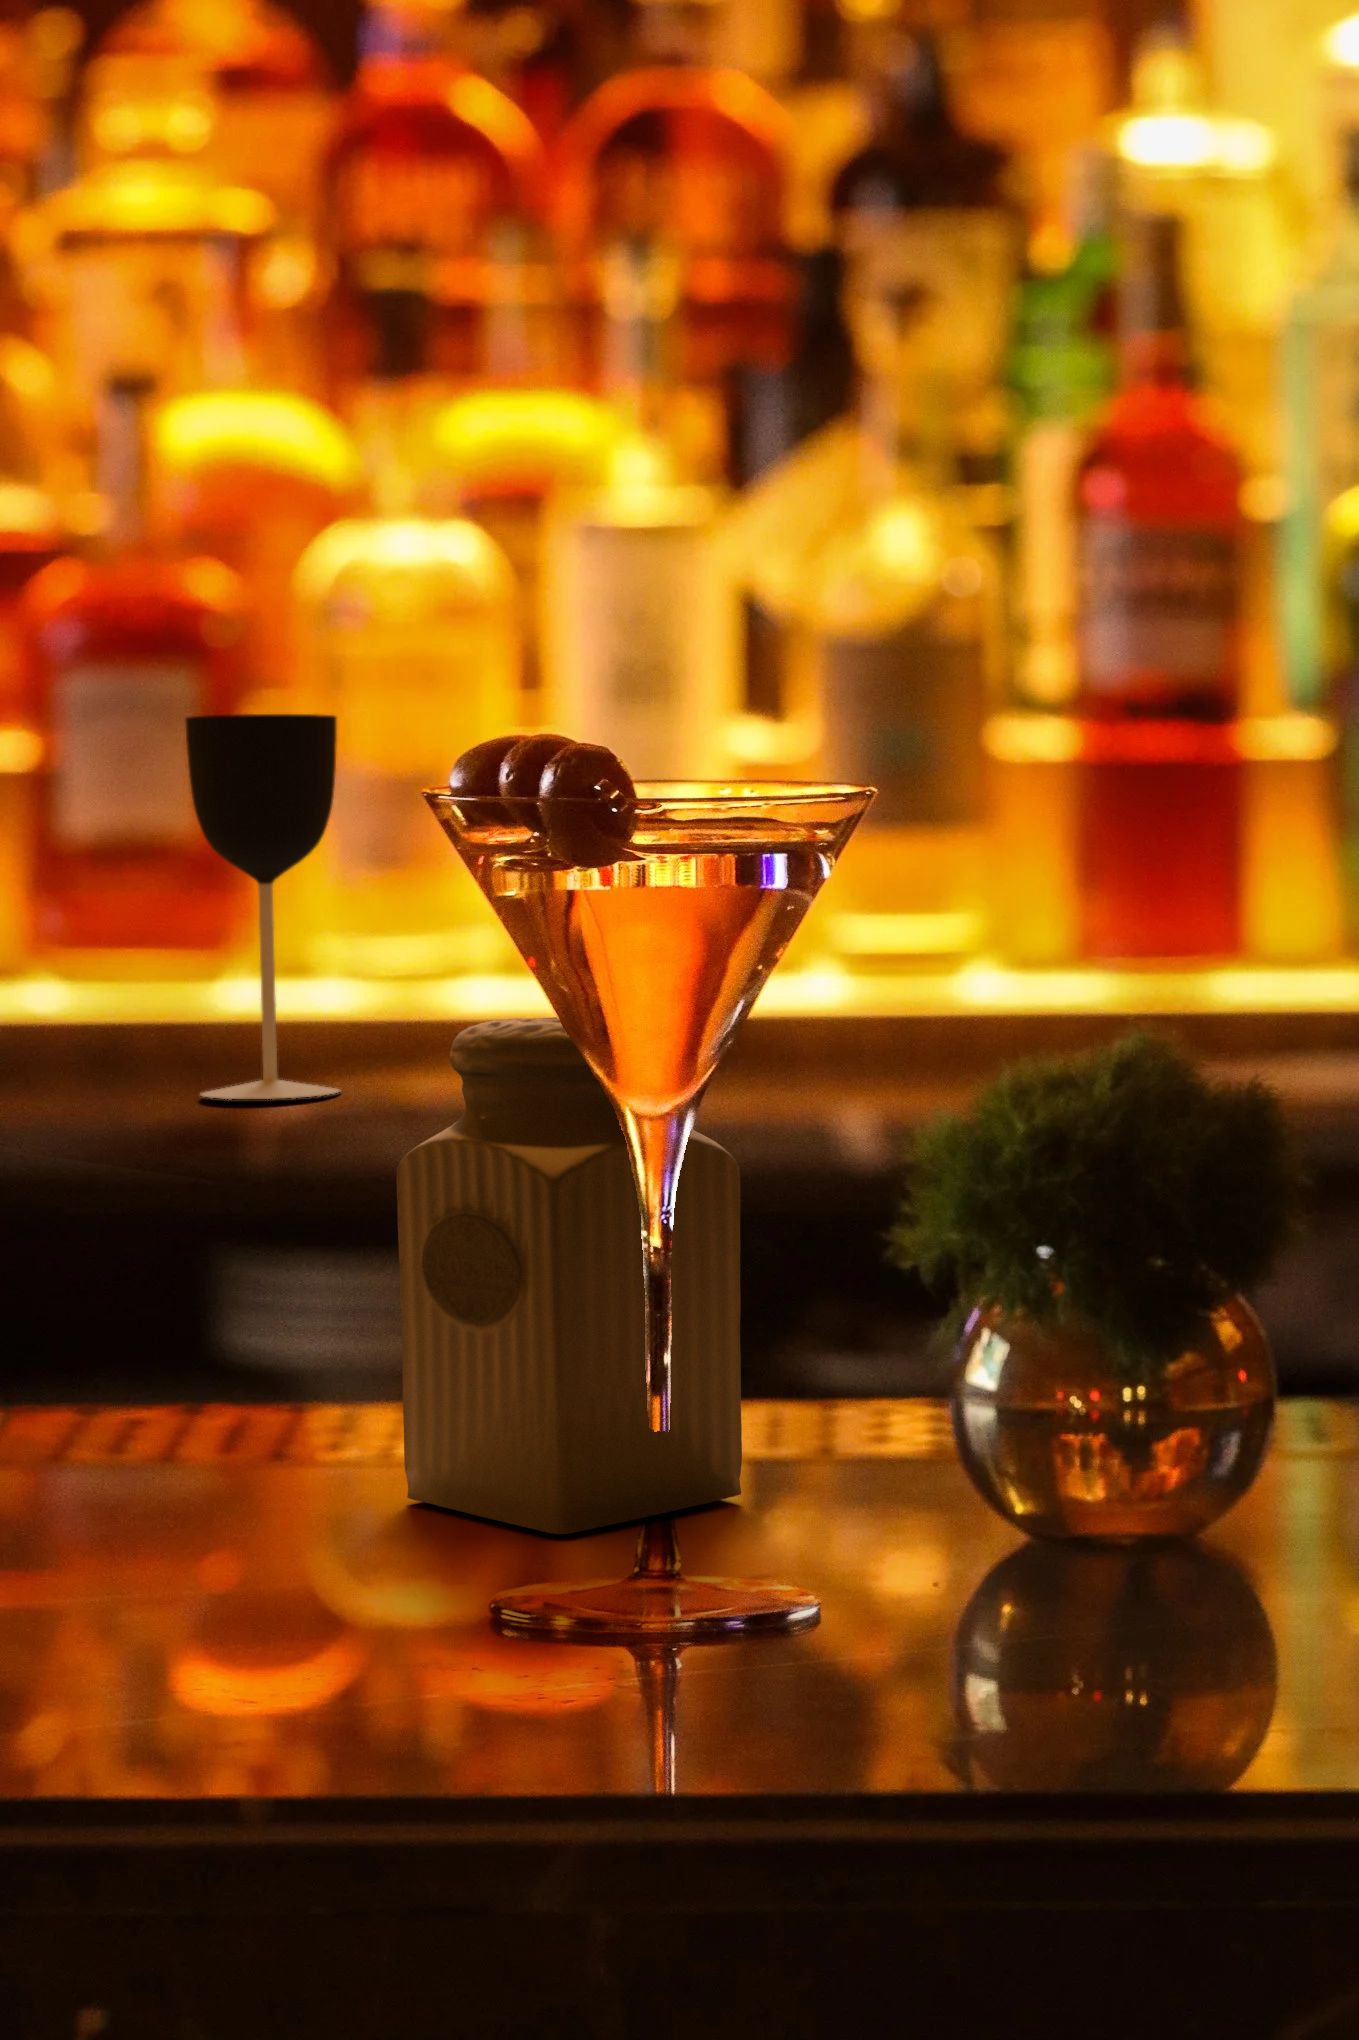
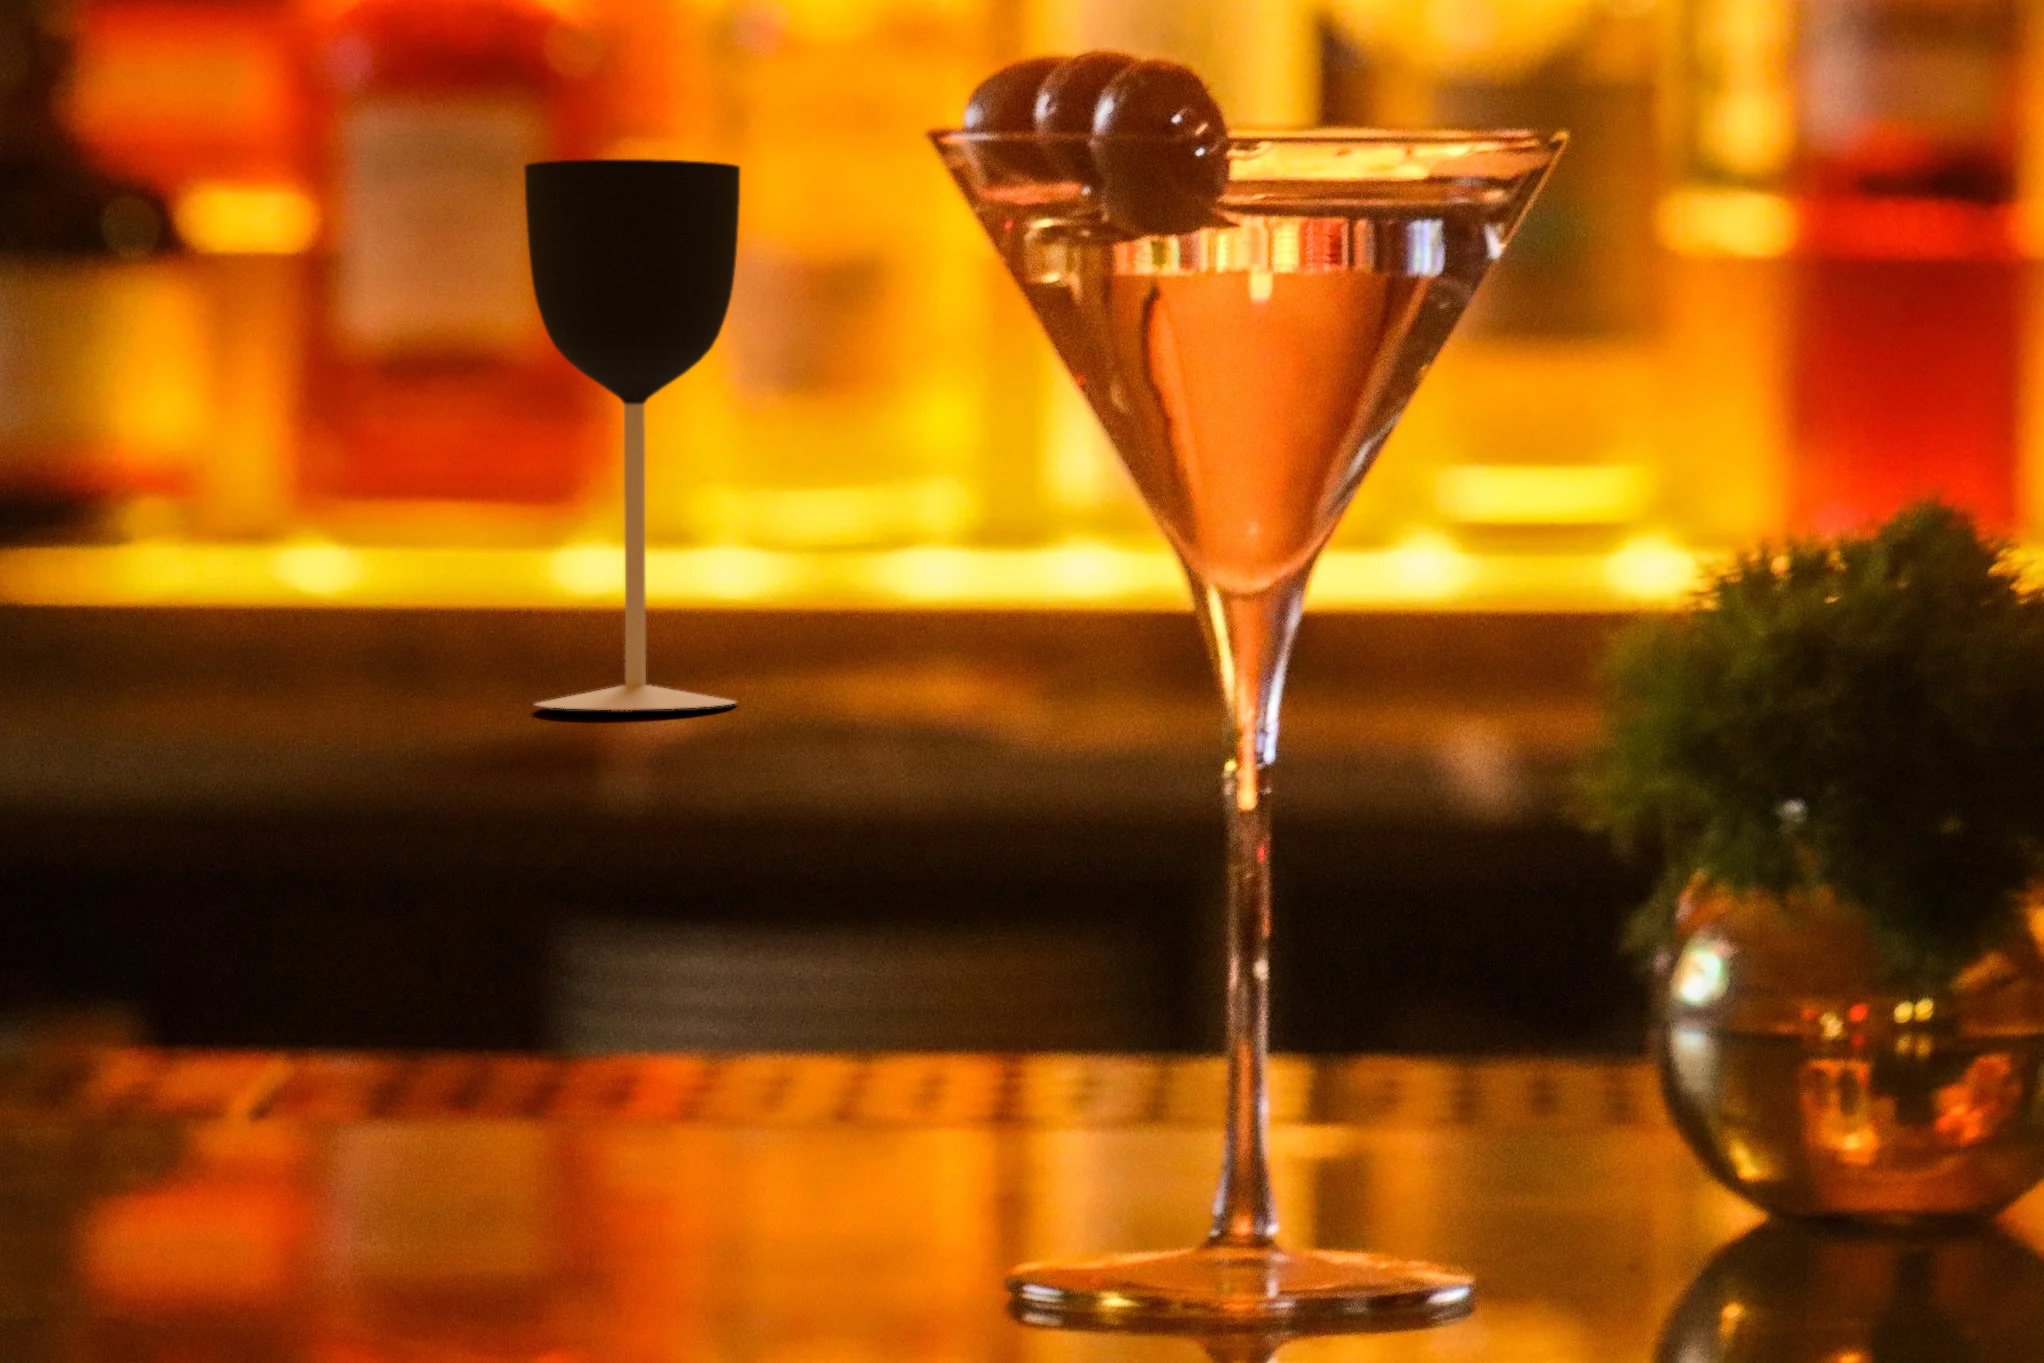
salt shaker: present [397,1017,742,1534] -> none [868,485,1354,1205]

